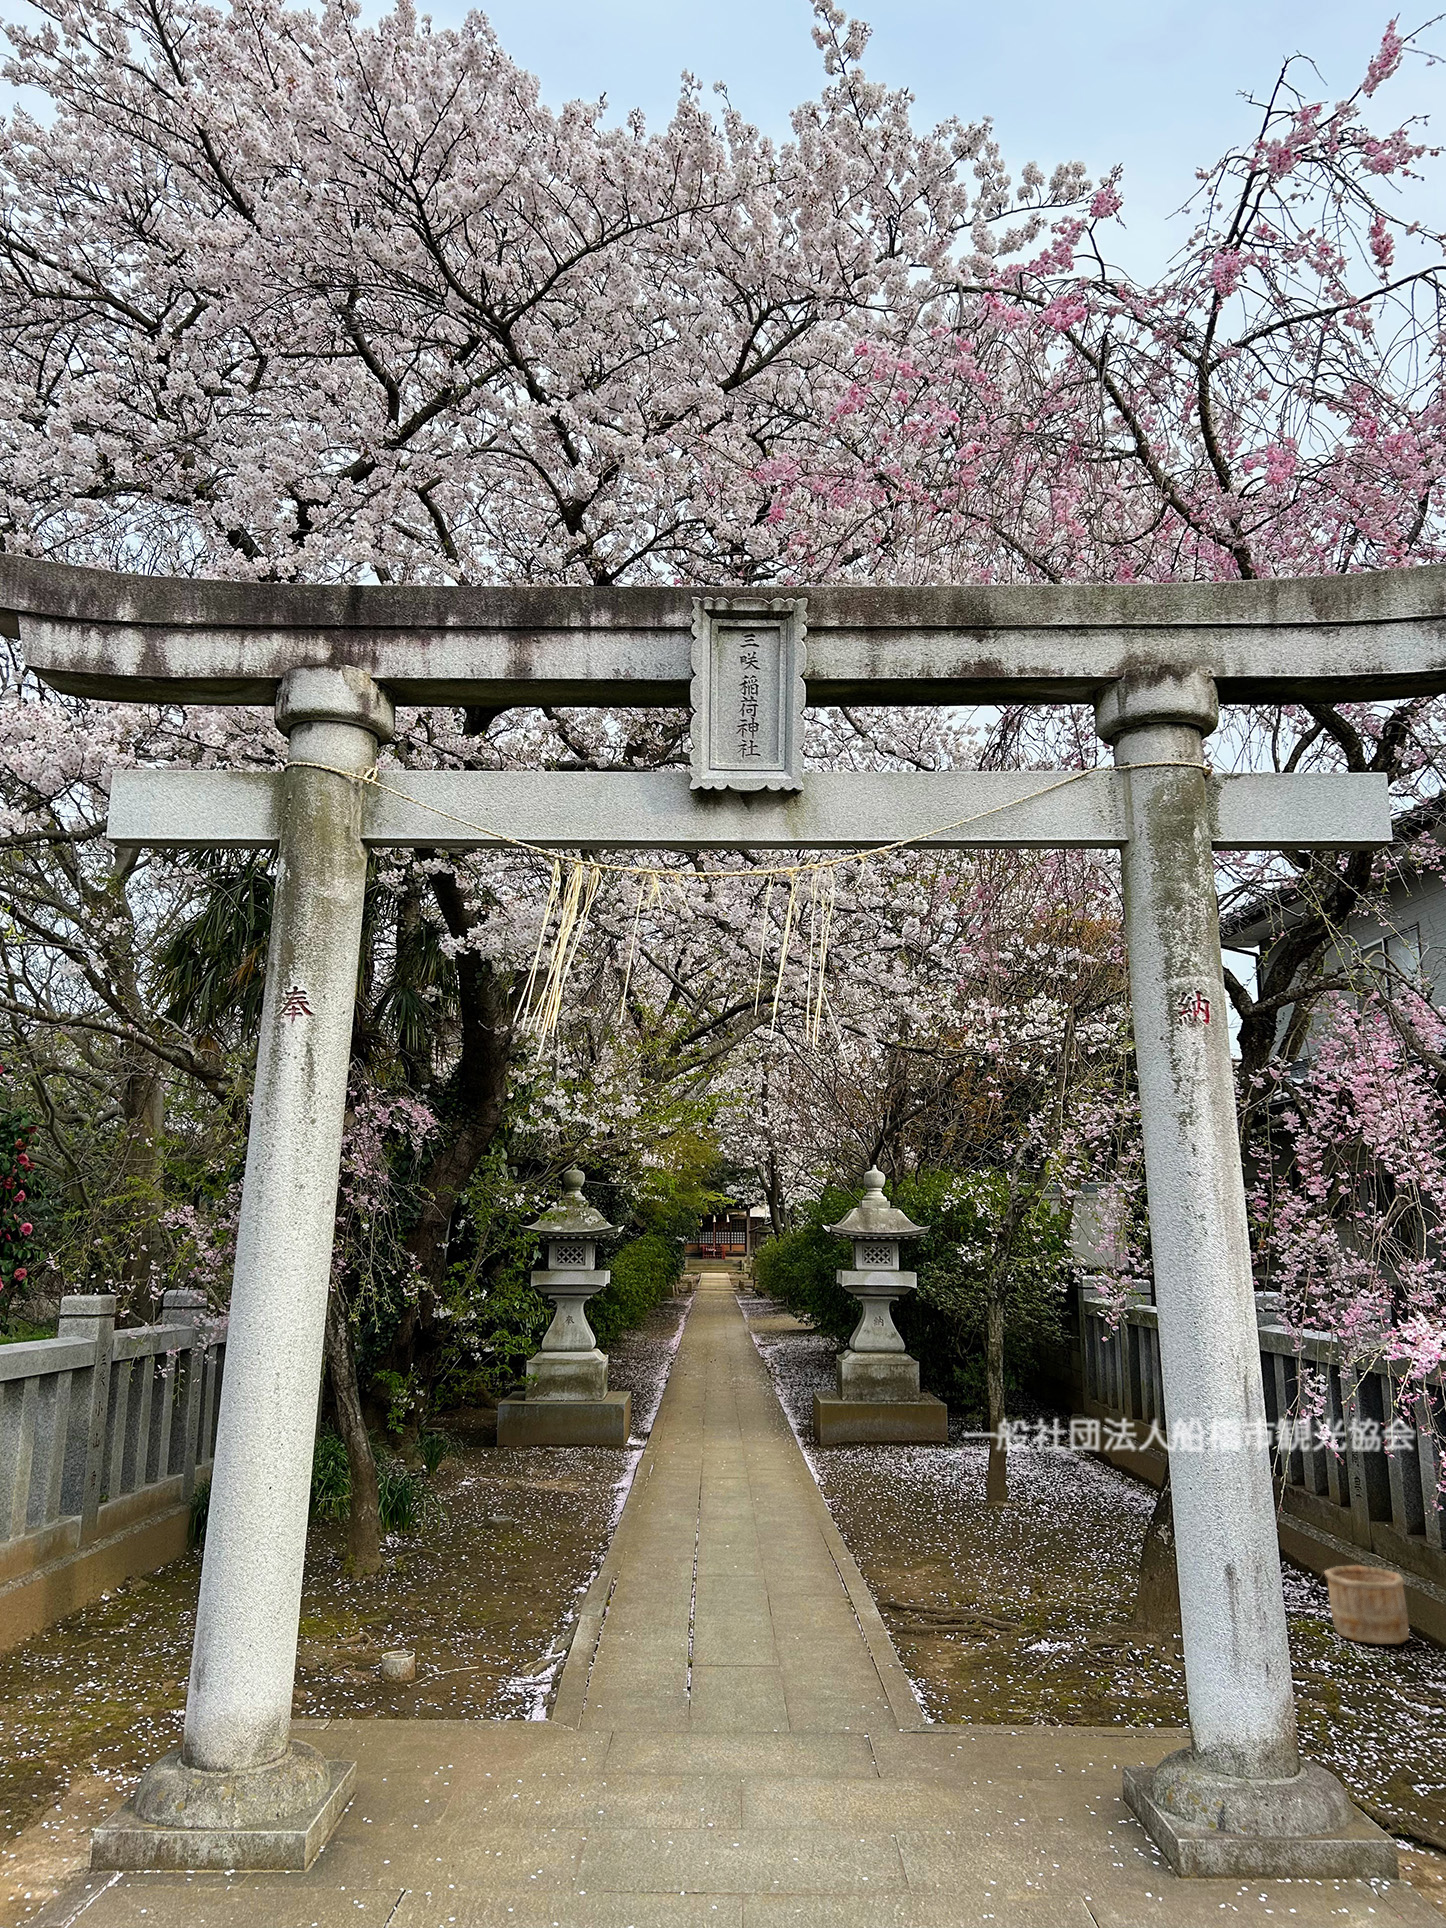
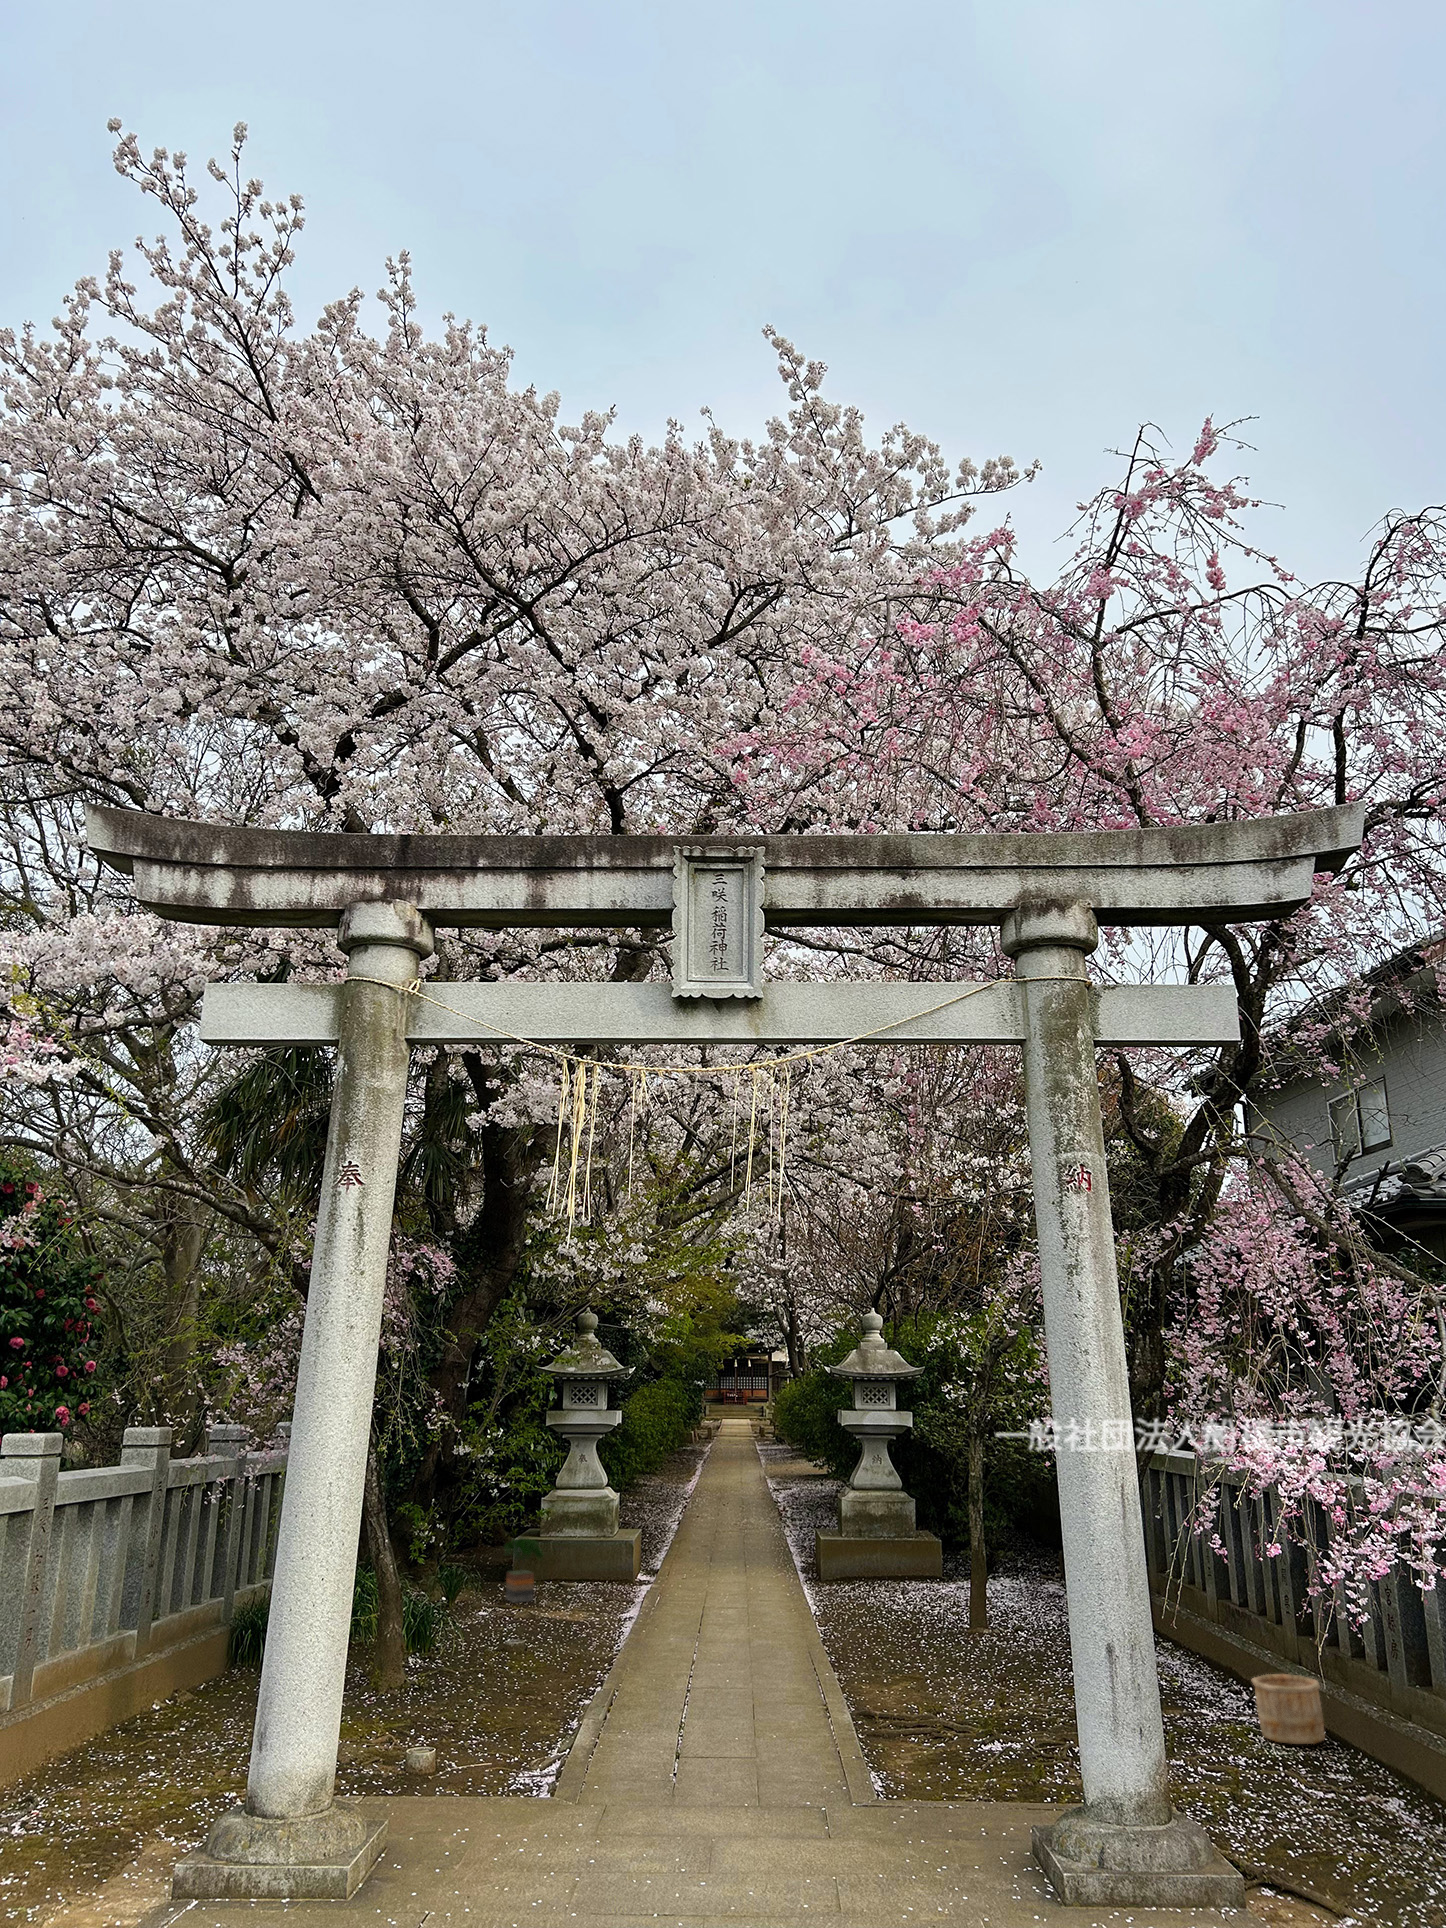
potted tree: none [490,1400,534,1466] -> present [505,1538,543,1603]

